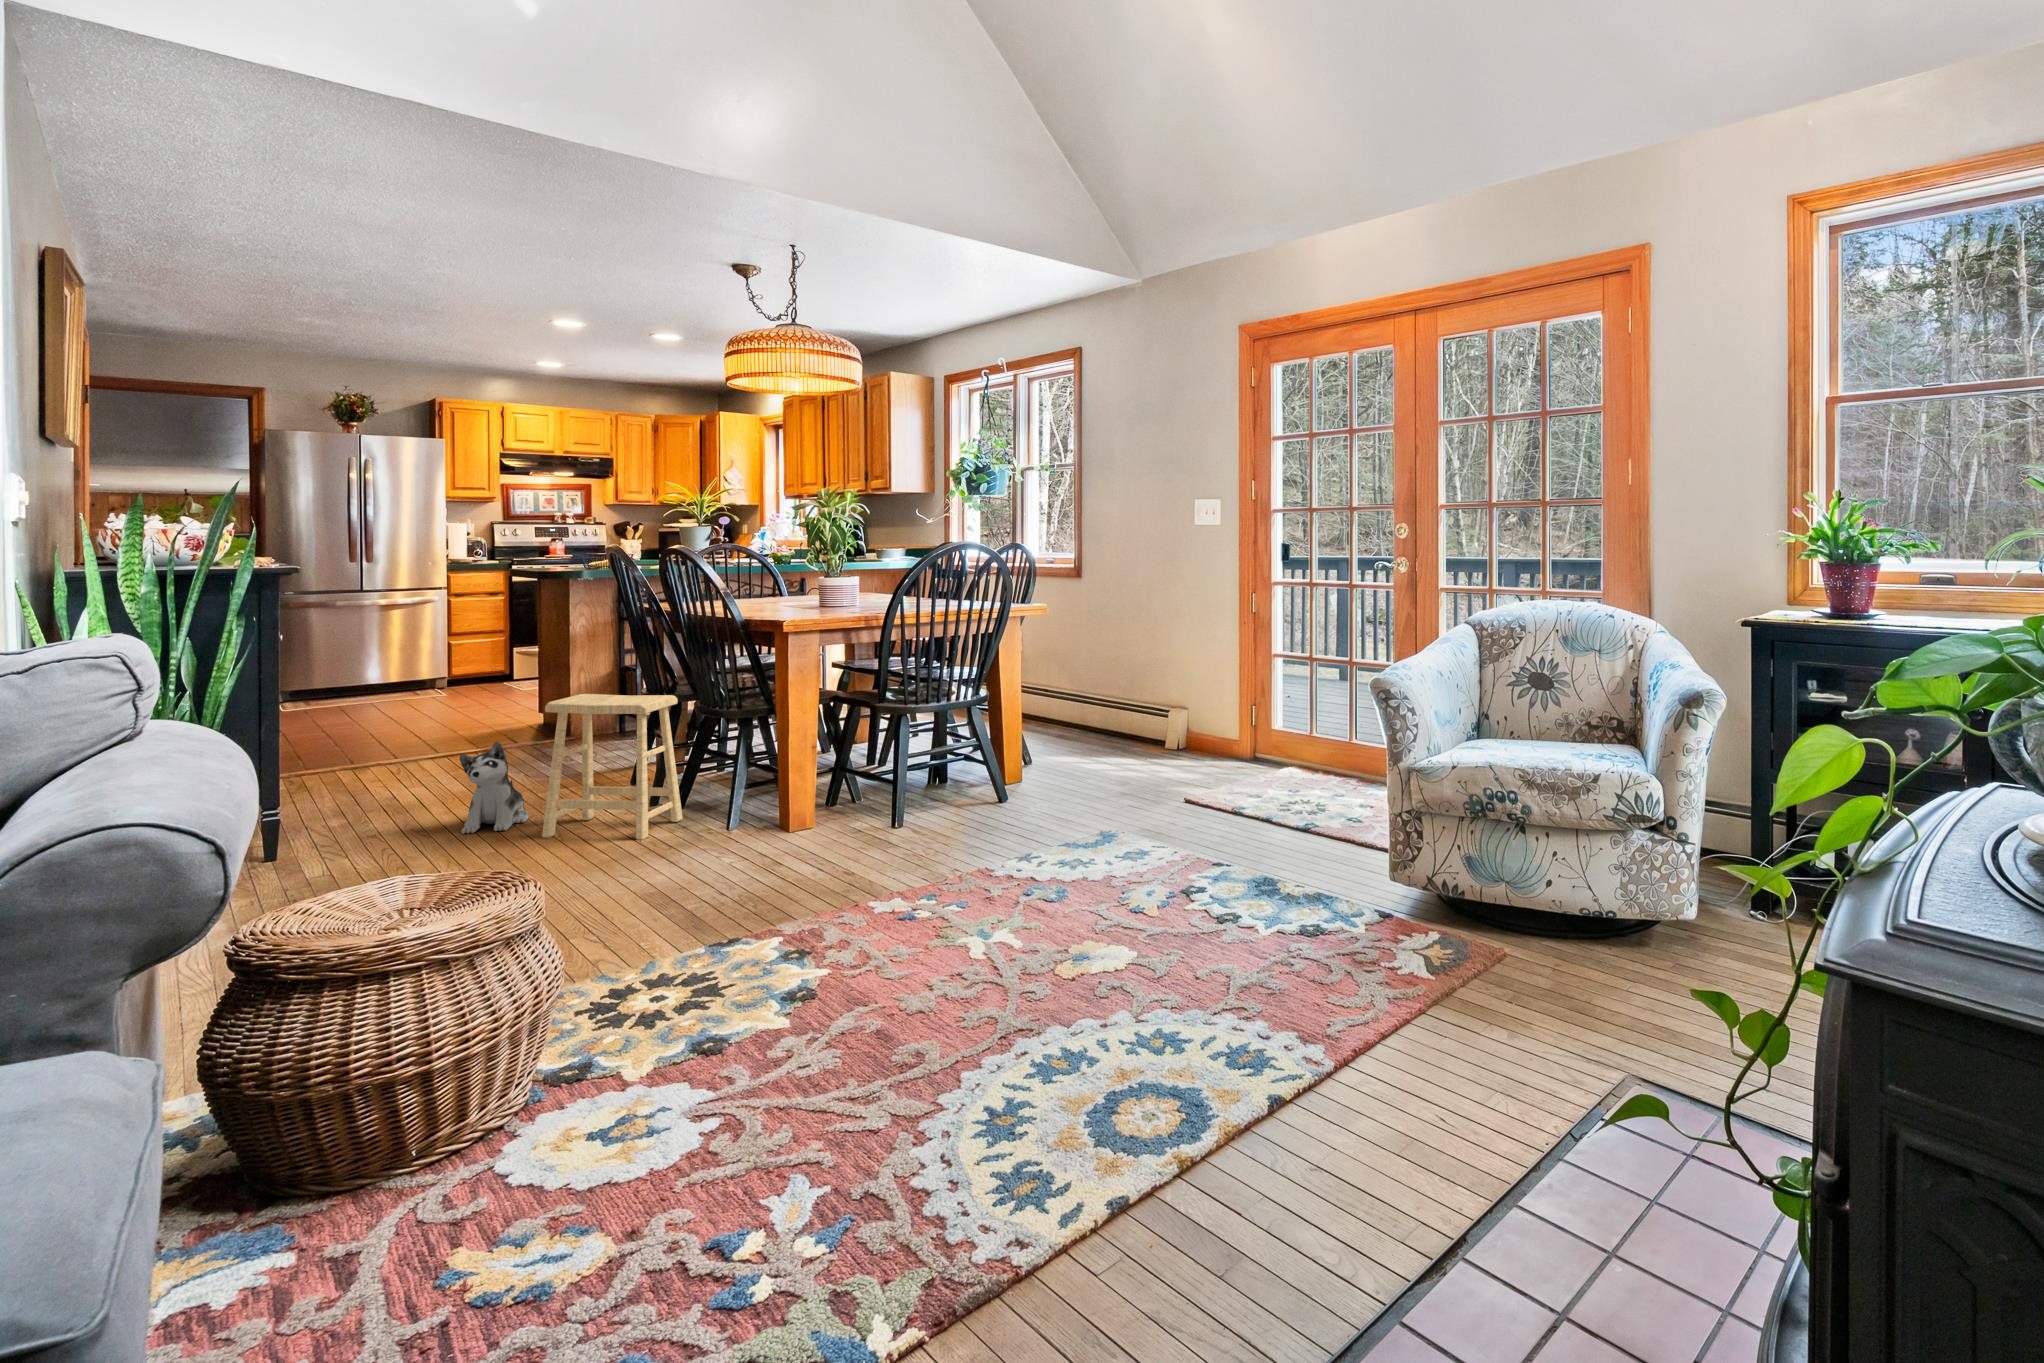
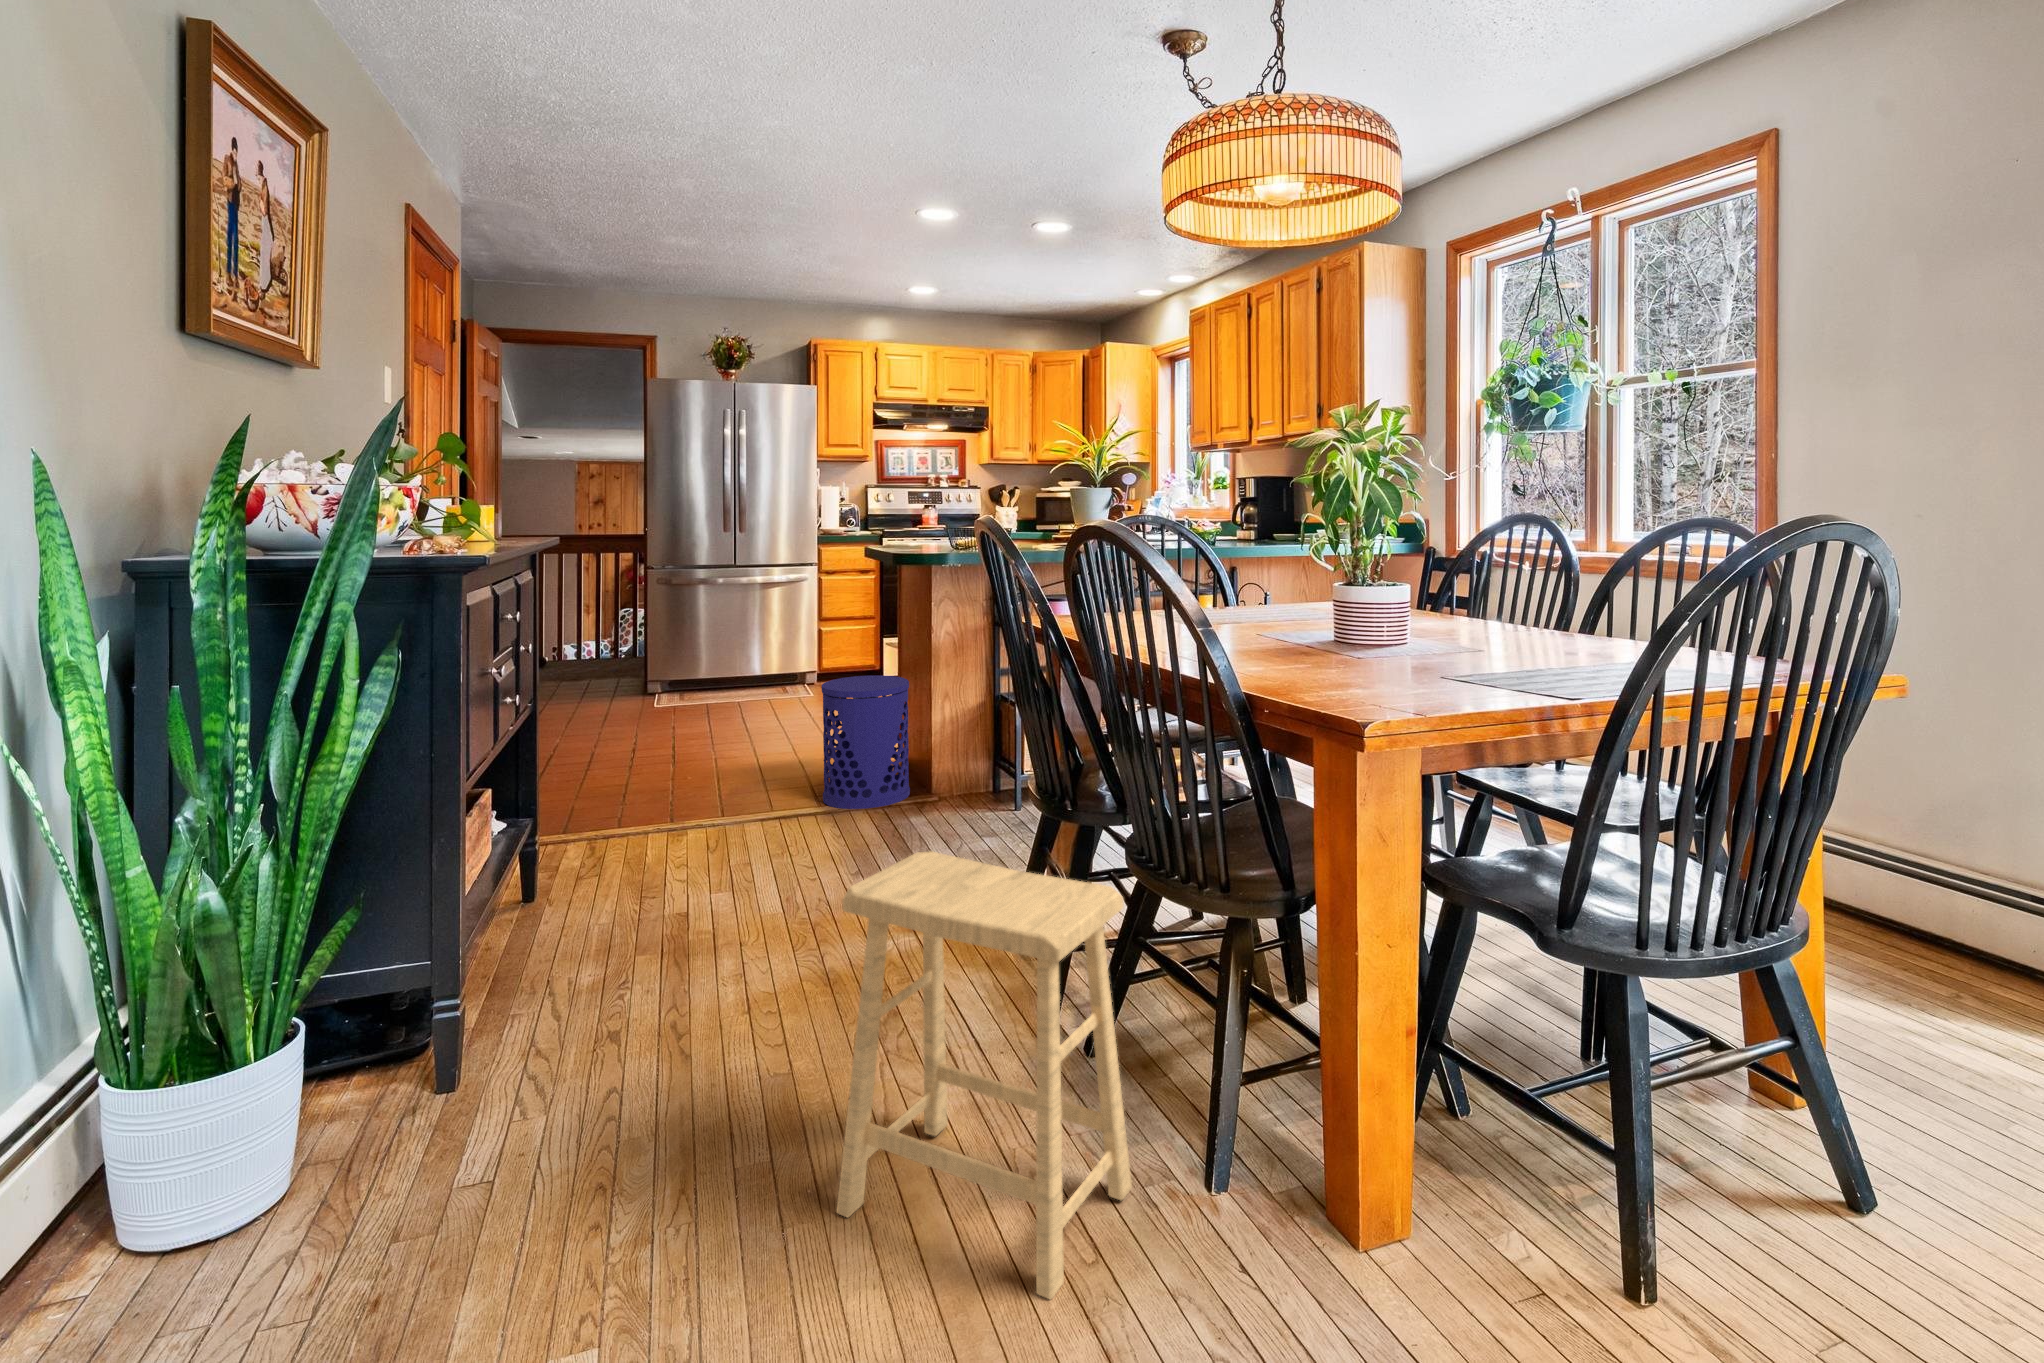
waste bin: none [481,658,552,747] -> present [822,675,910,809]
plush toy: present [459,742,528,834] -> none [697,939,828,1150]

